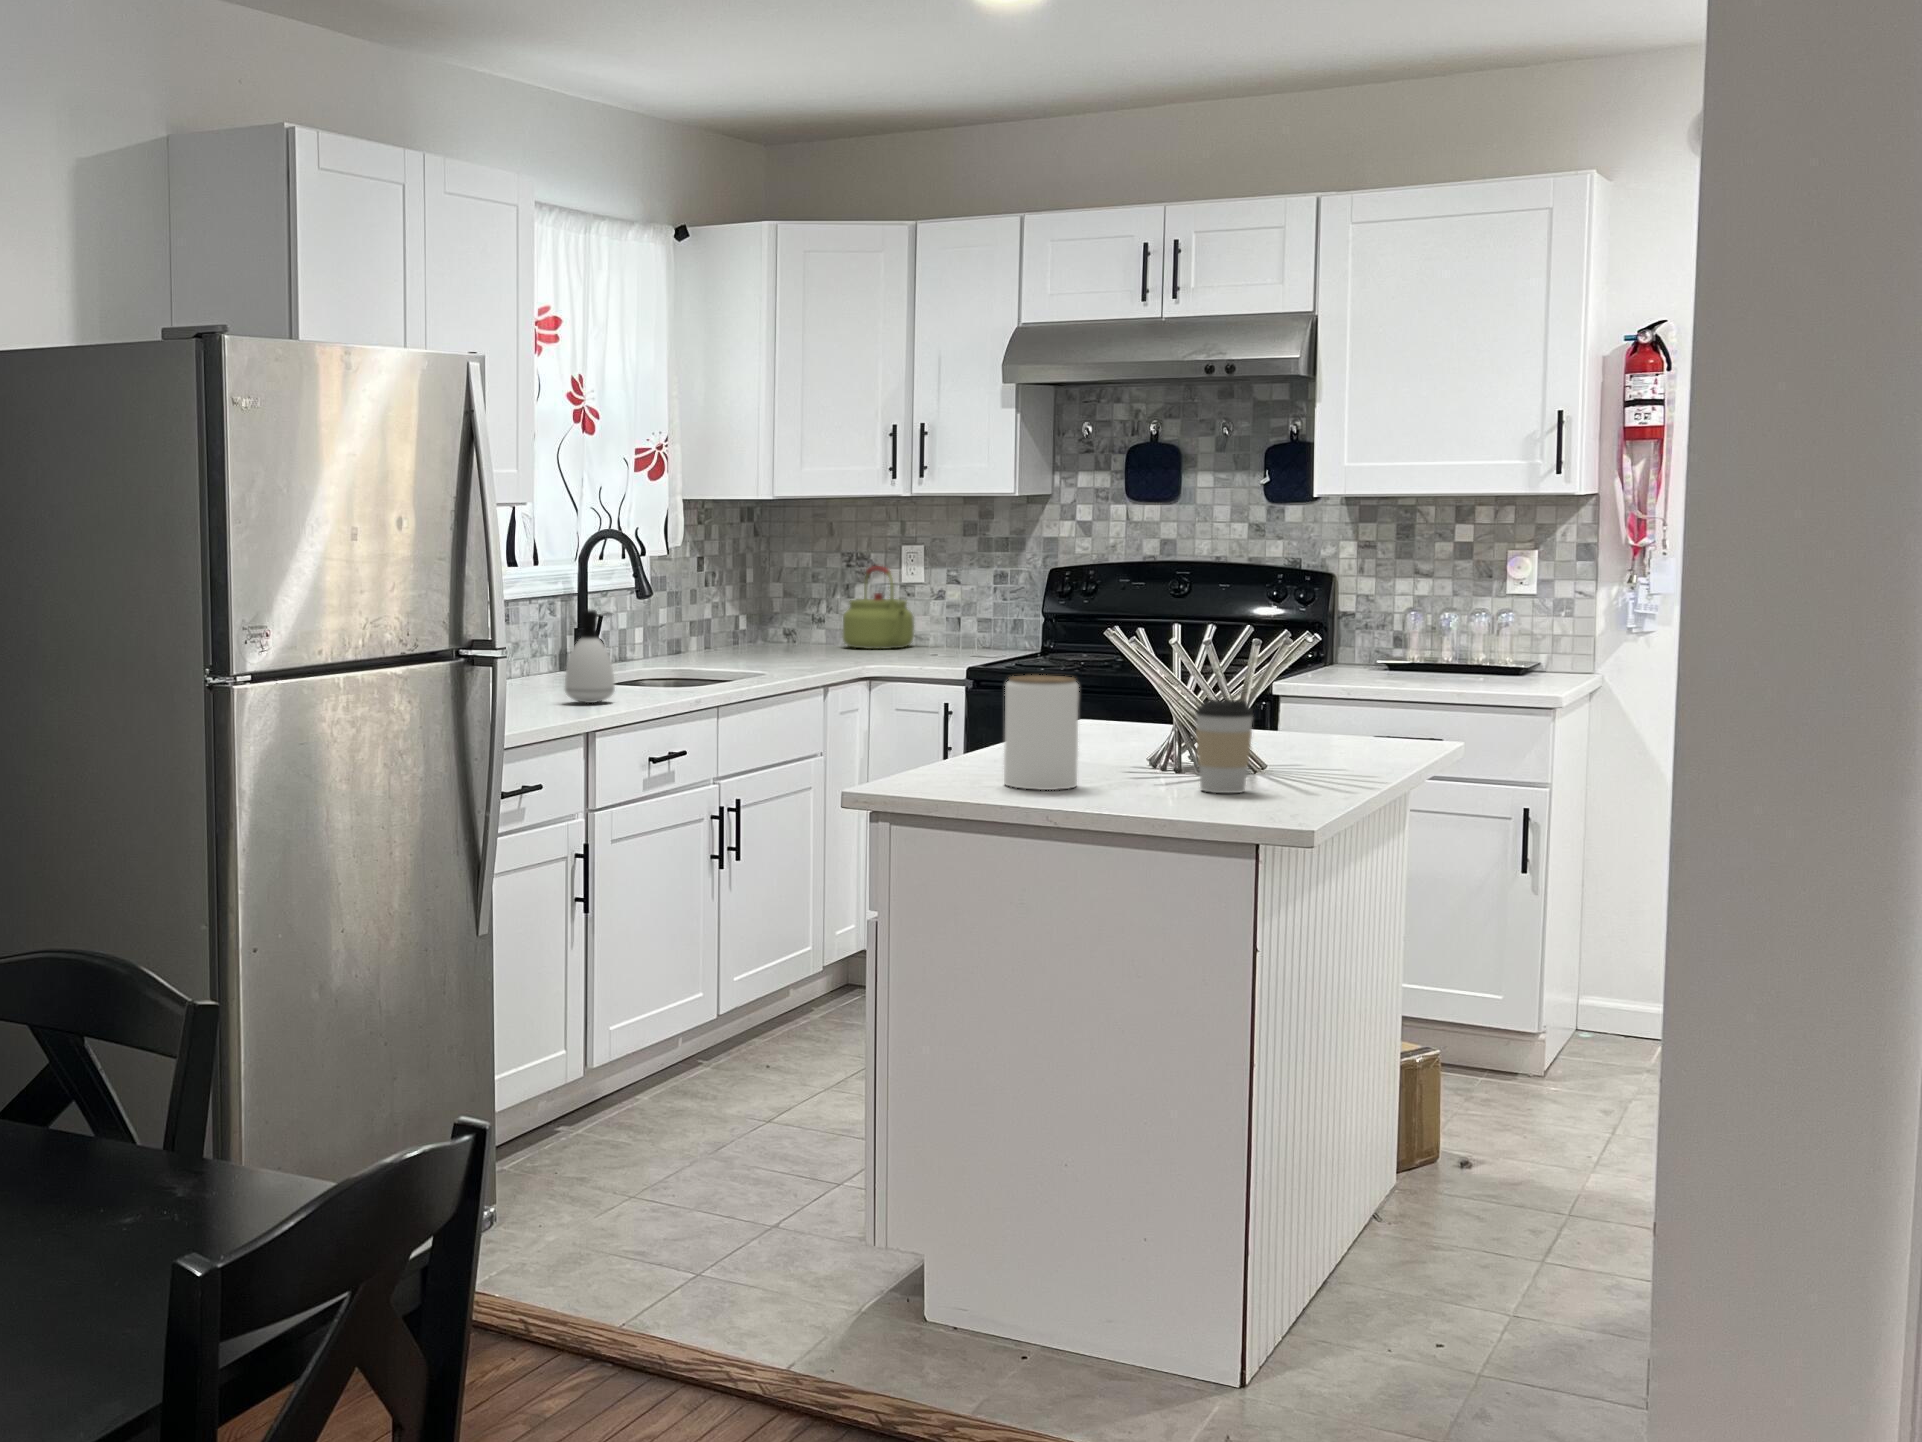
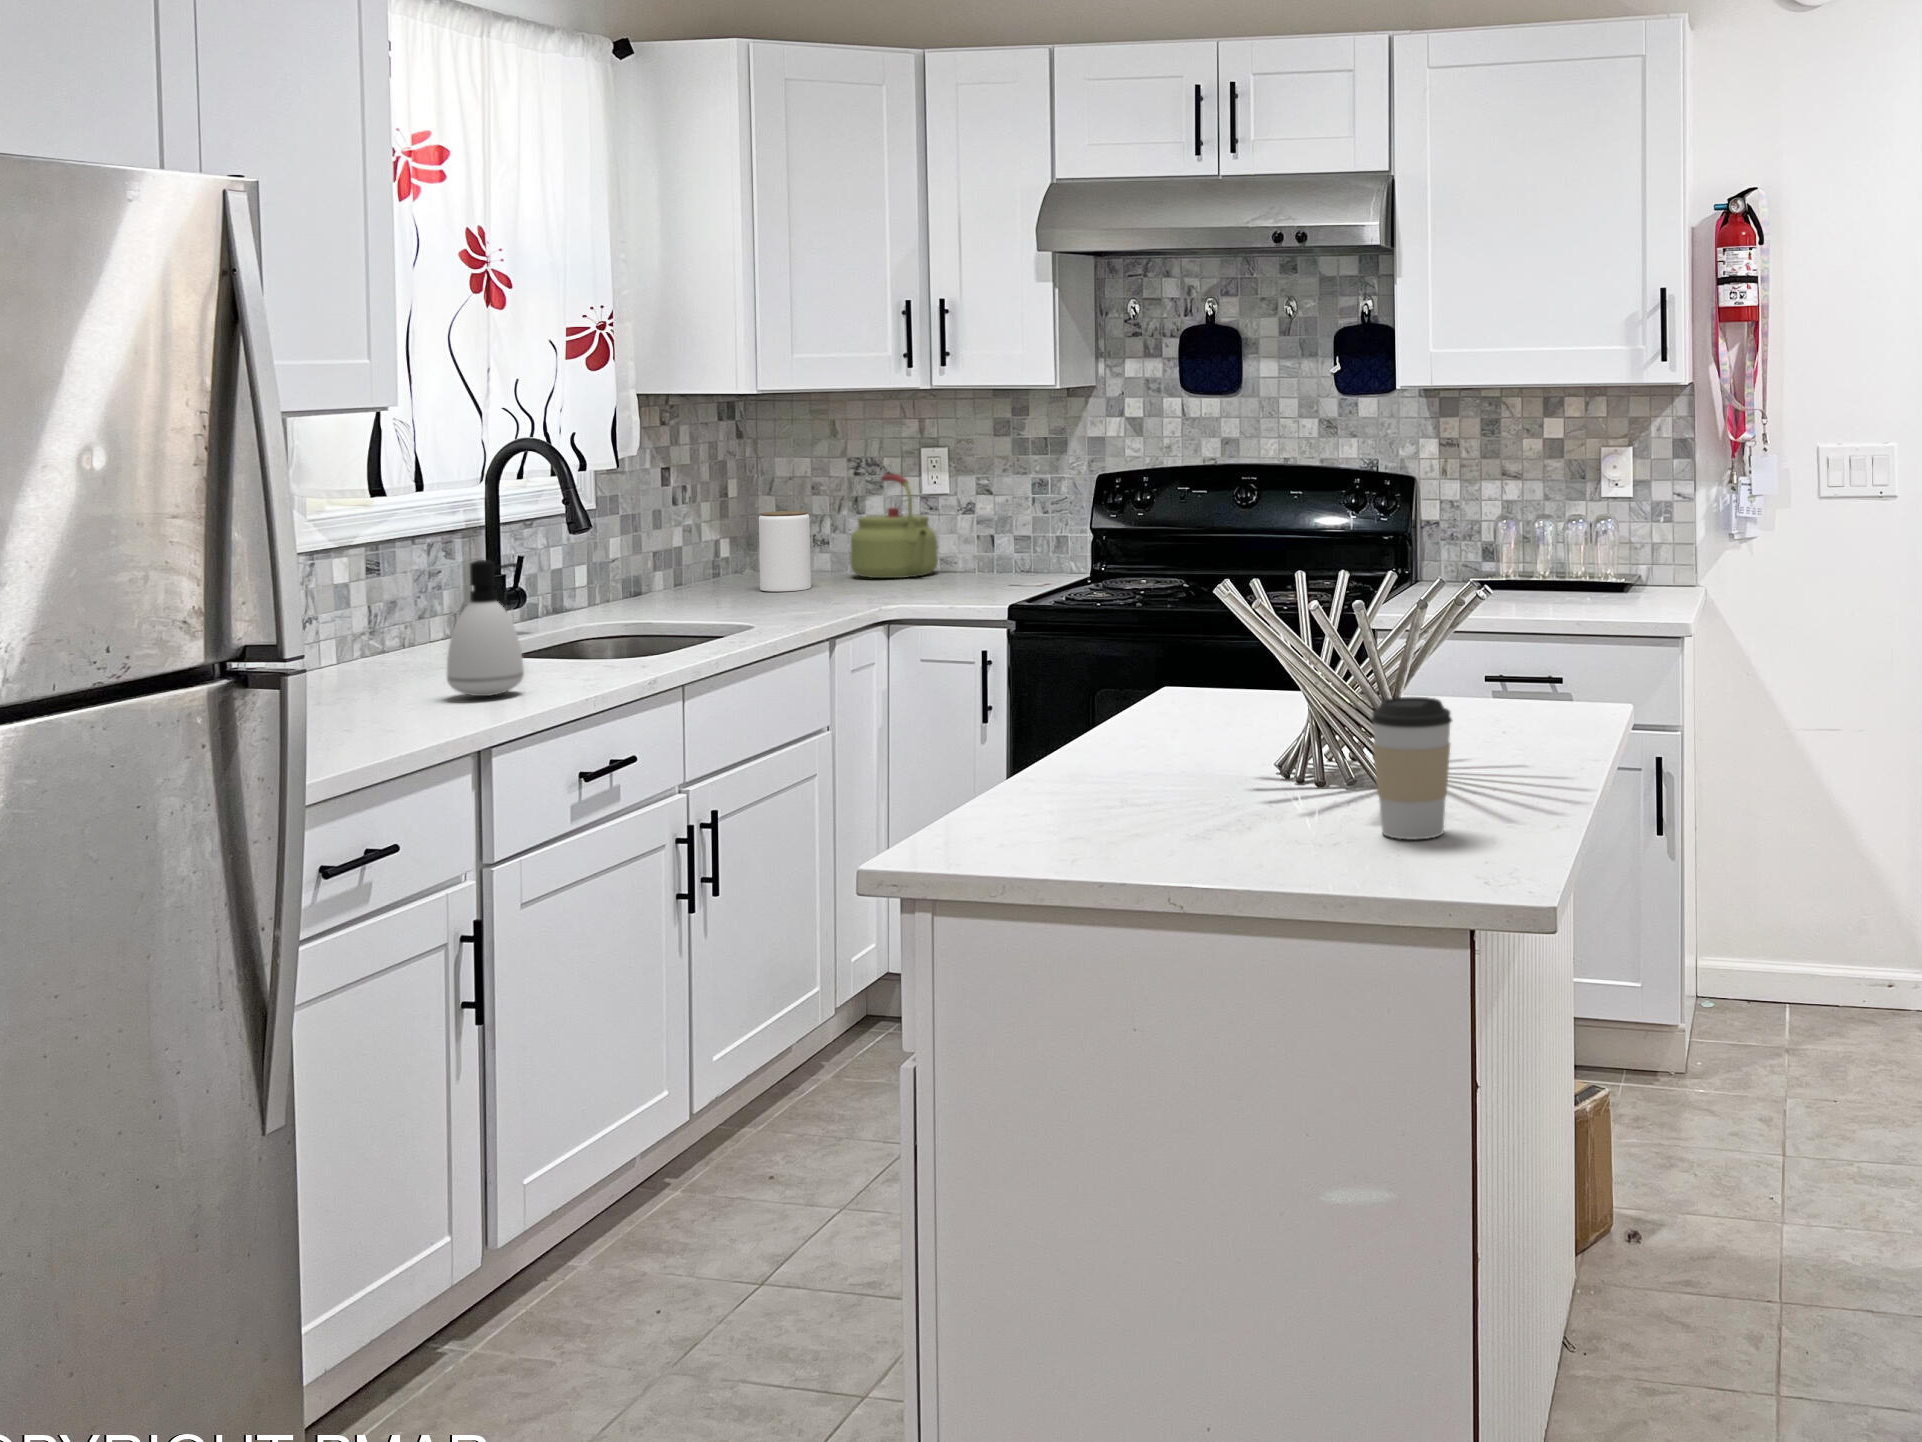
jar: present [1004,675,1079,790] -> present [759,511,811,591]

